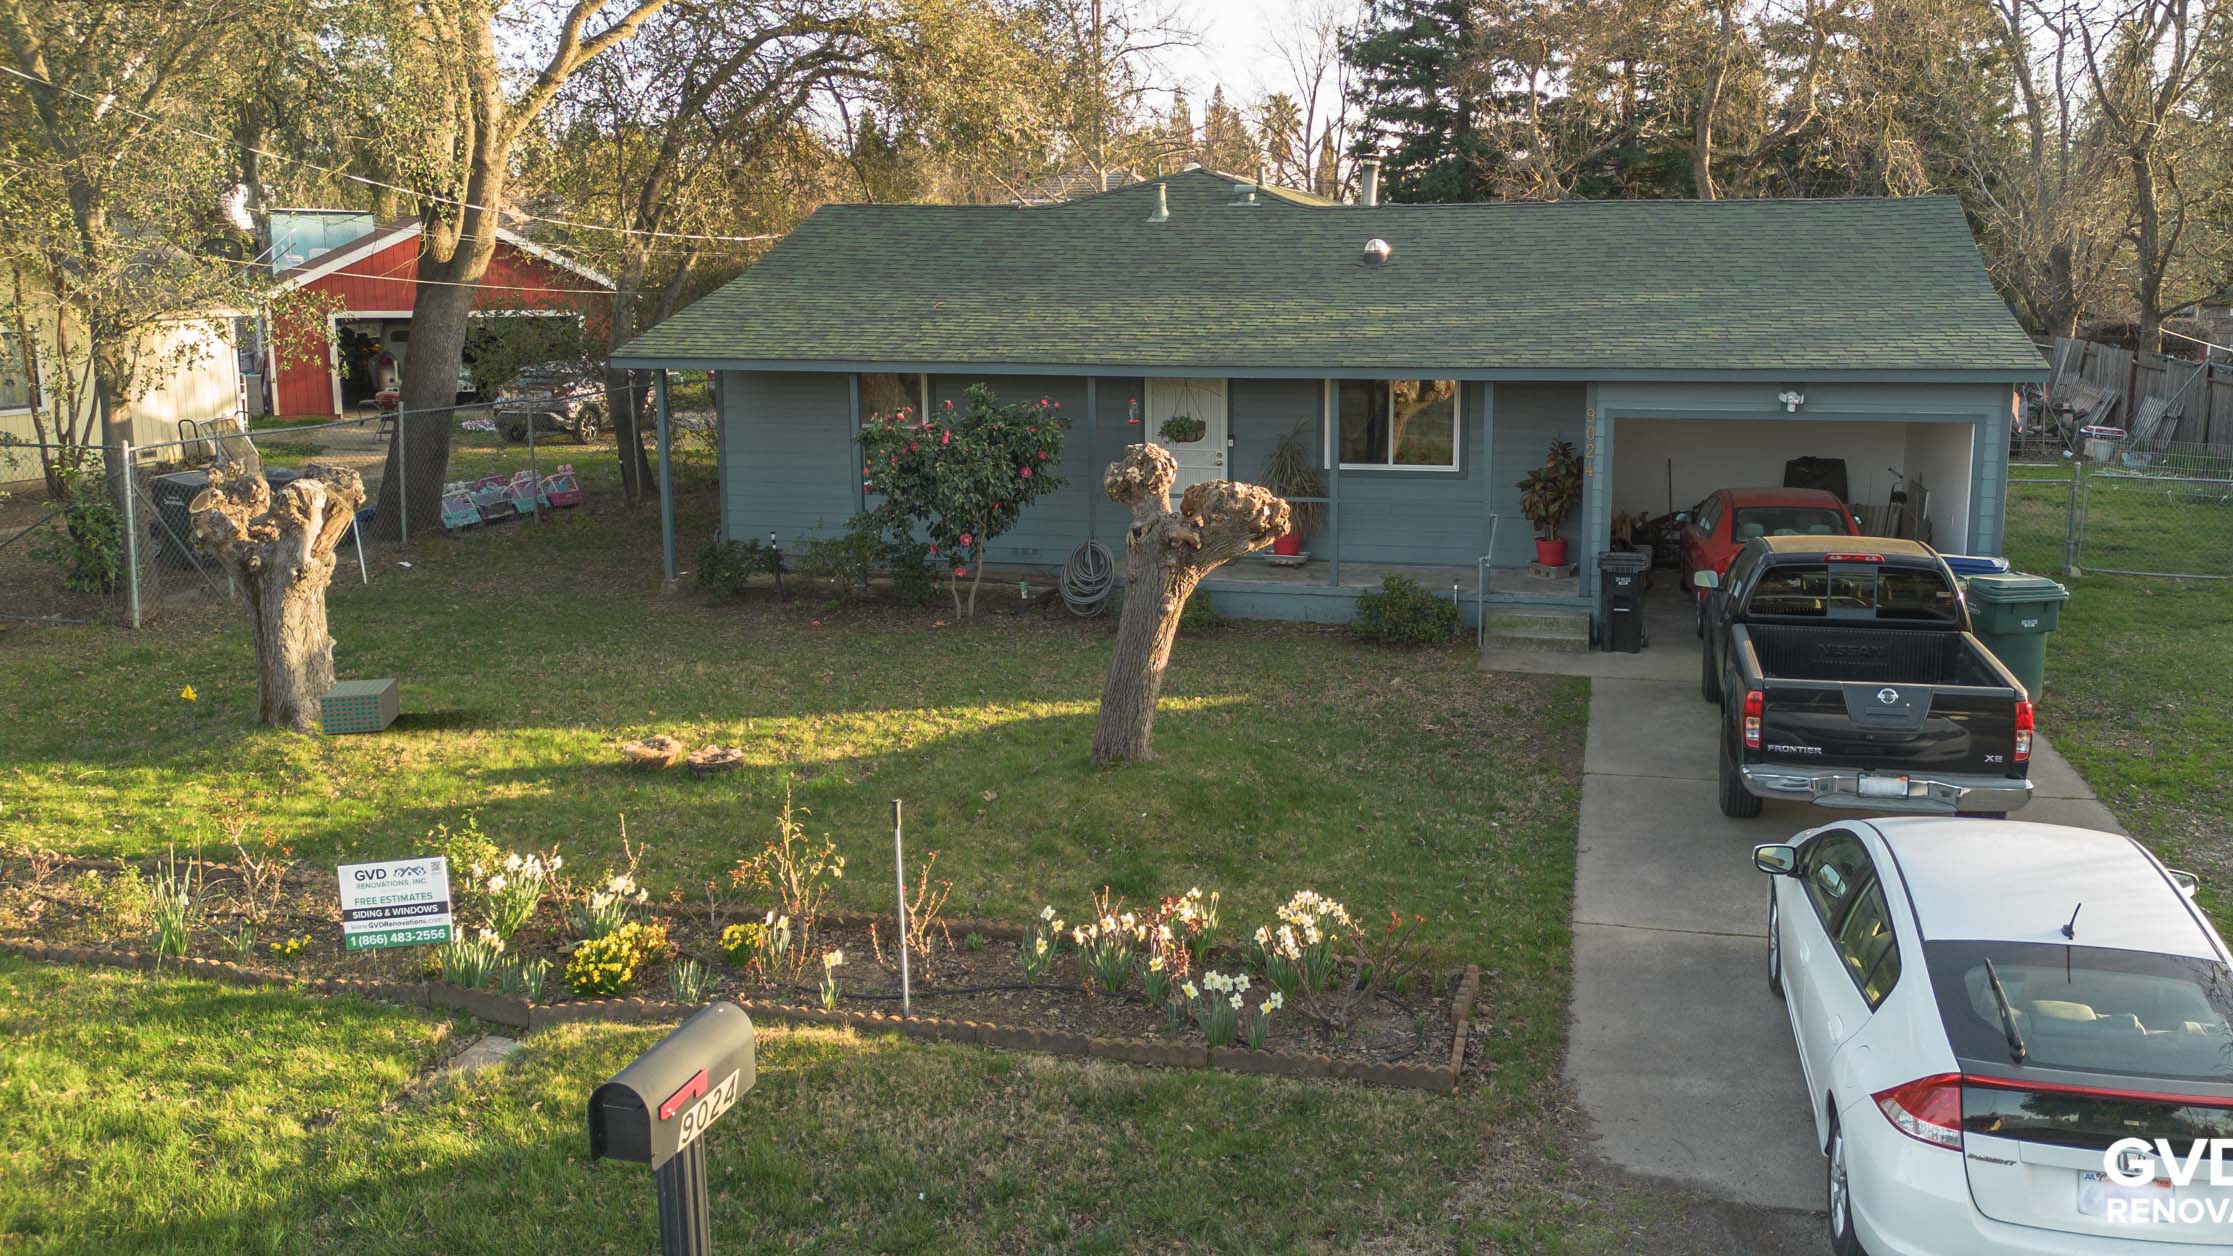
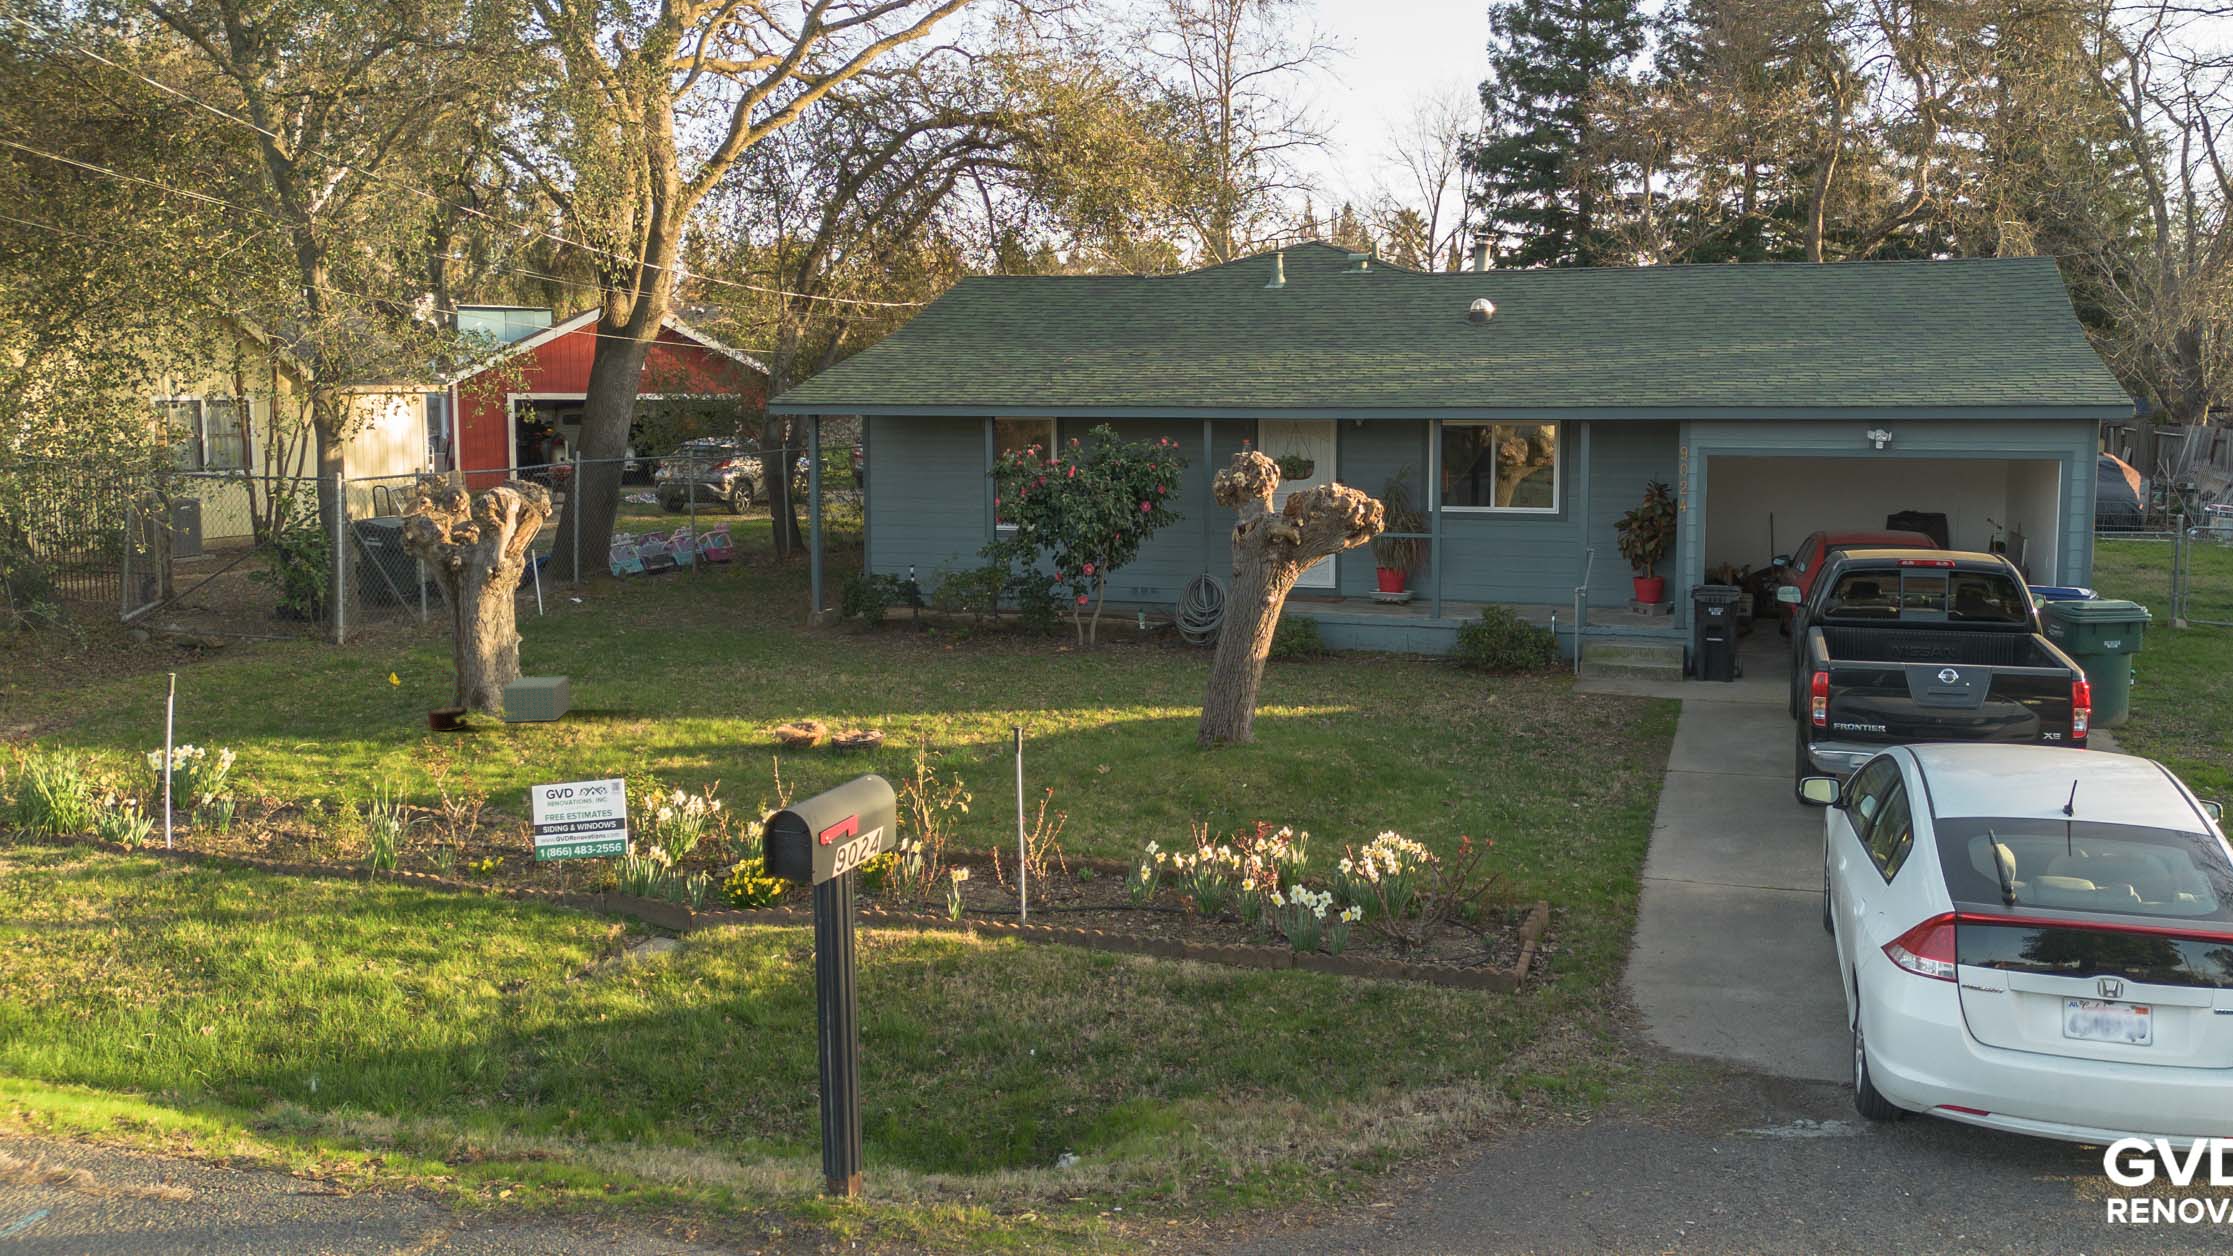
decorative plant: none [230,676,282,750] -> present [428,666,468,731]

